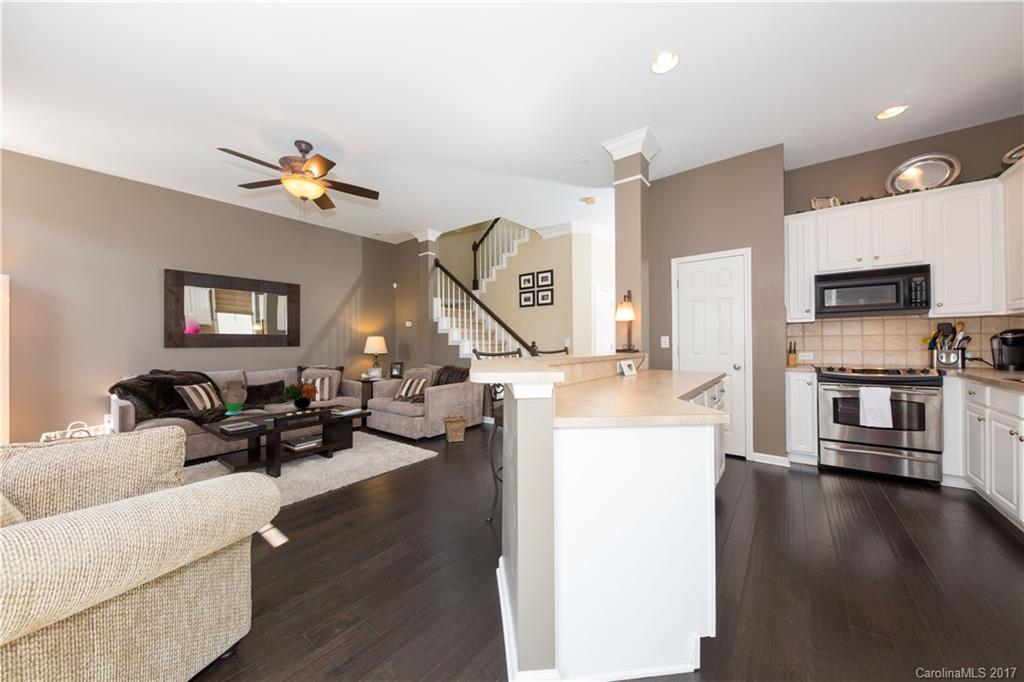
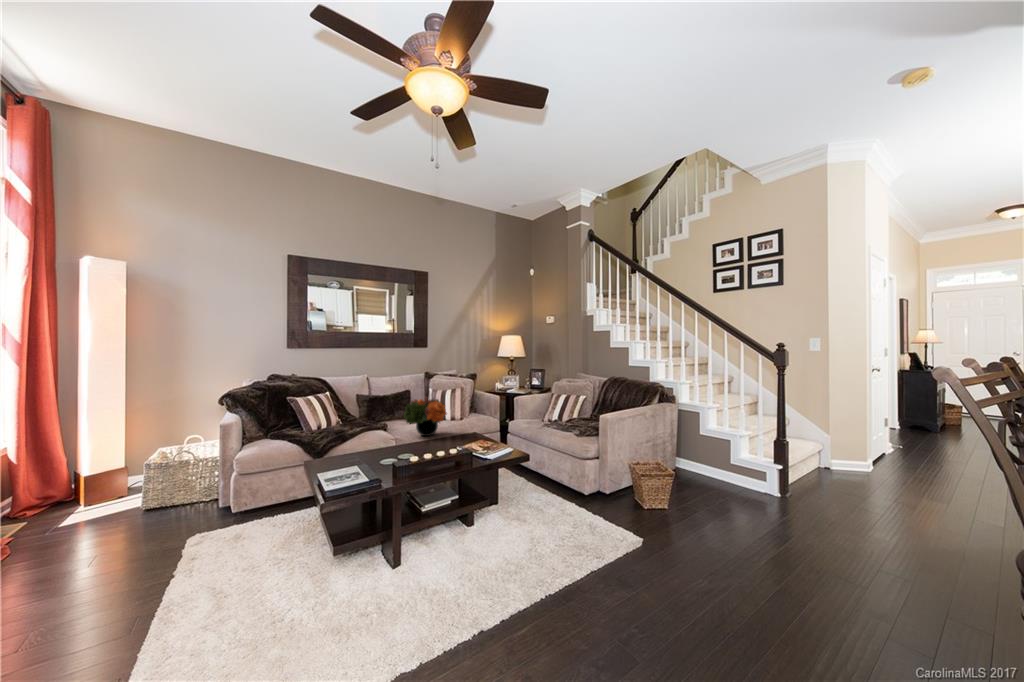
vase: present [220,379,247,415] -> none [329,392,362,441]

